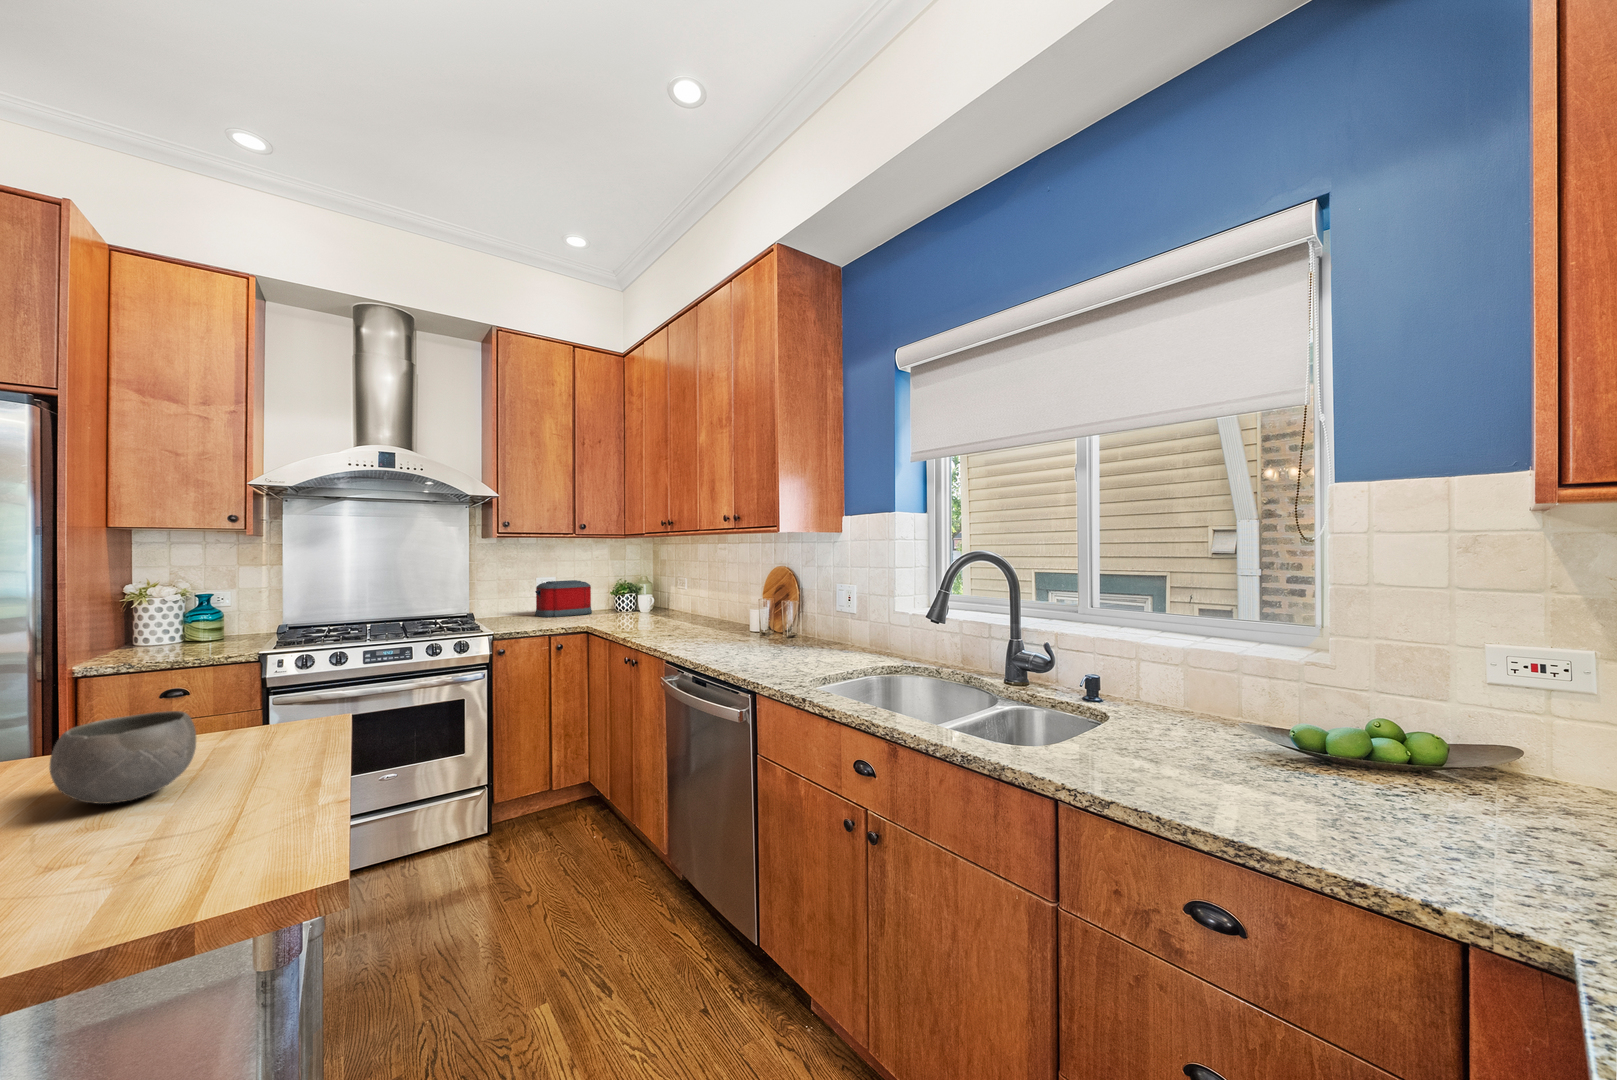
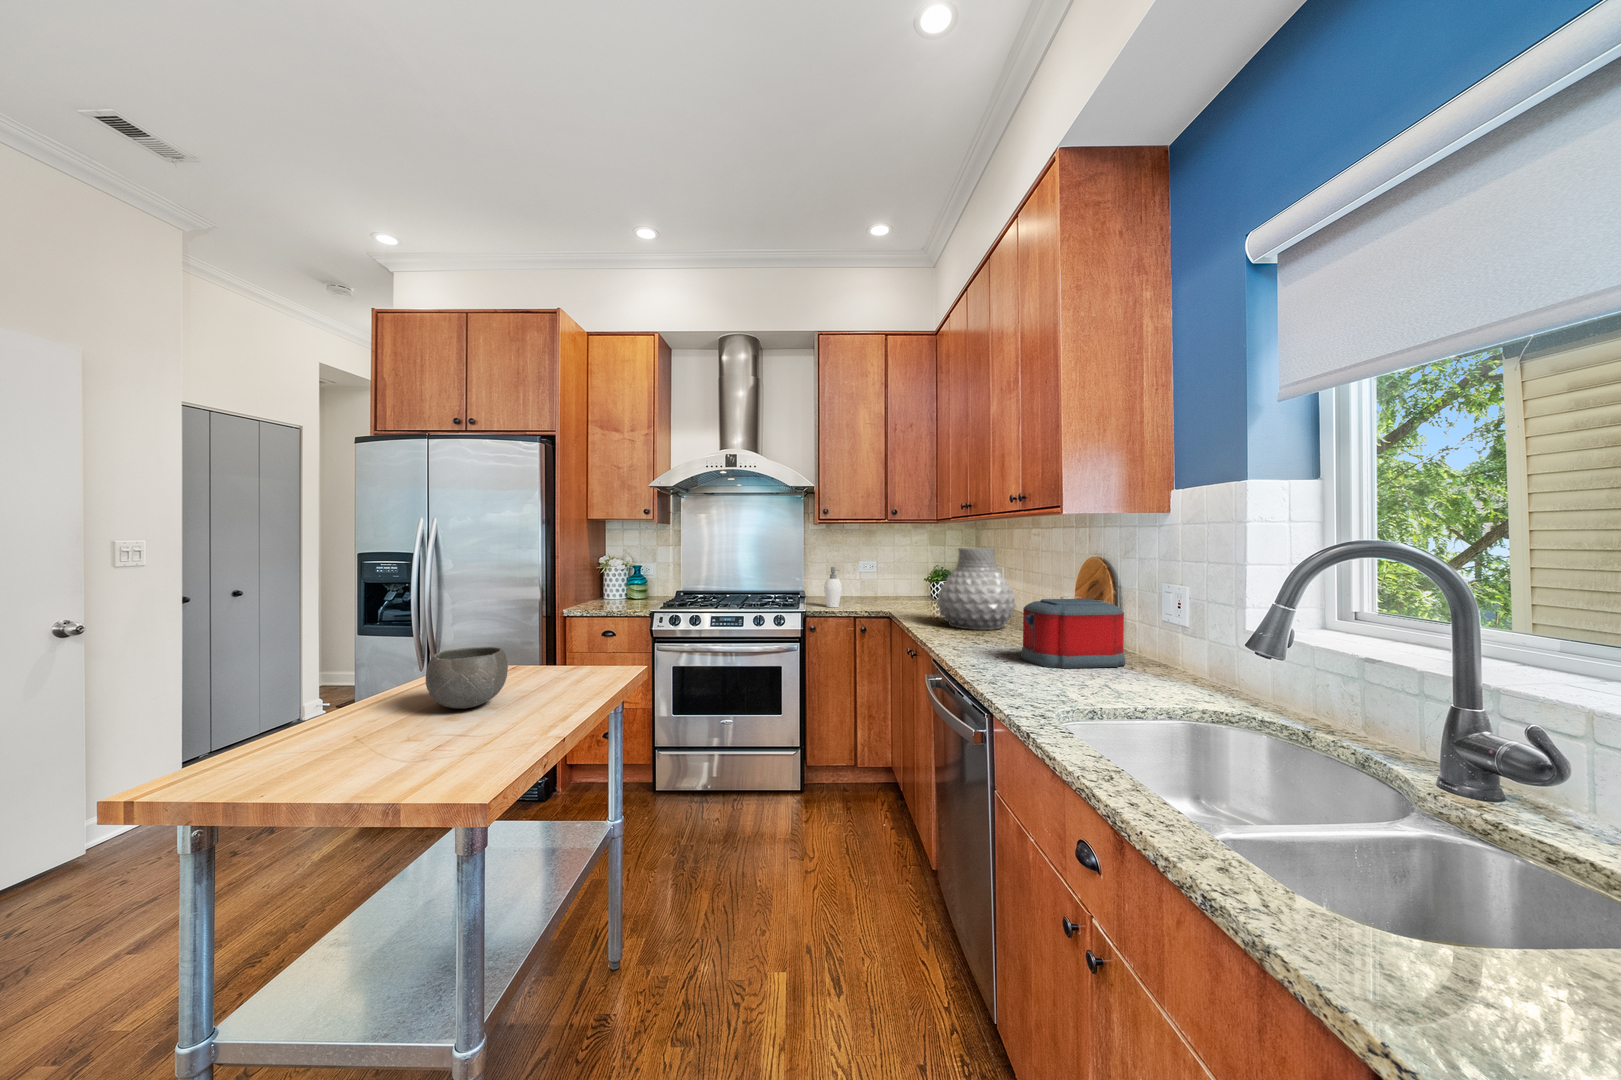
vase: none [643,558,715,634] -> present [937,548,1016,630]
toaster: present [535,580,592,617] -> present [1021,599,1125,668]
soap dispenser: none [506,583,528,627] -> present [824,567,842,607]

